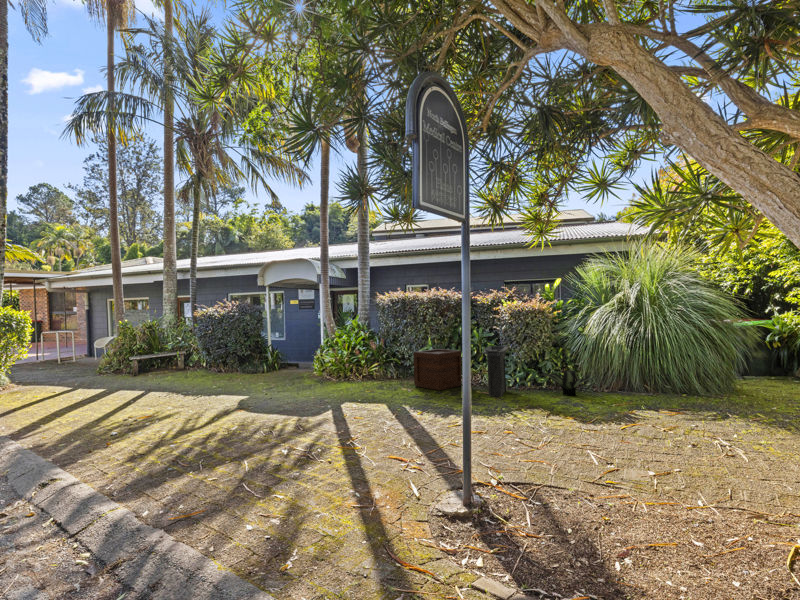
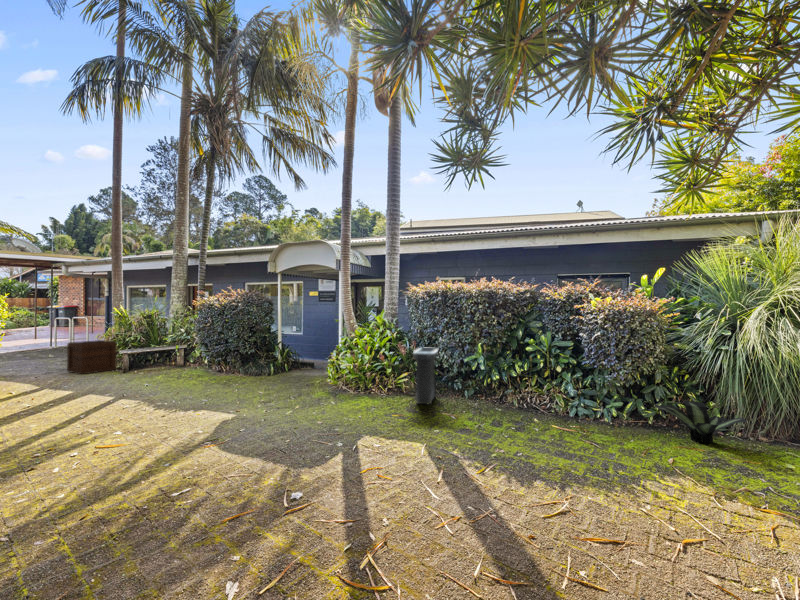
trash can: present [484,346,507,397] -> present [413,348,438,404]
wooden crate: present [413,349,463,391] -> present [67,340,116,374]

